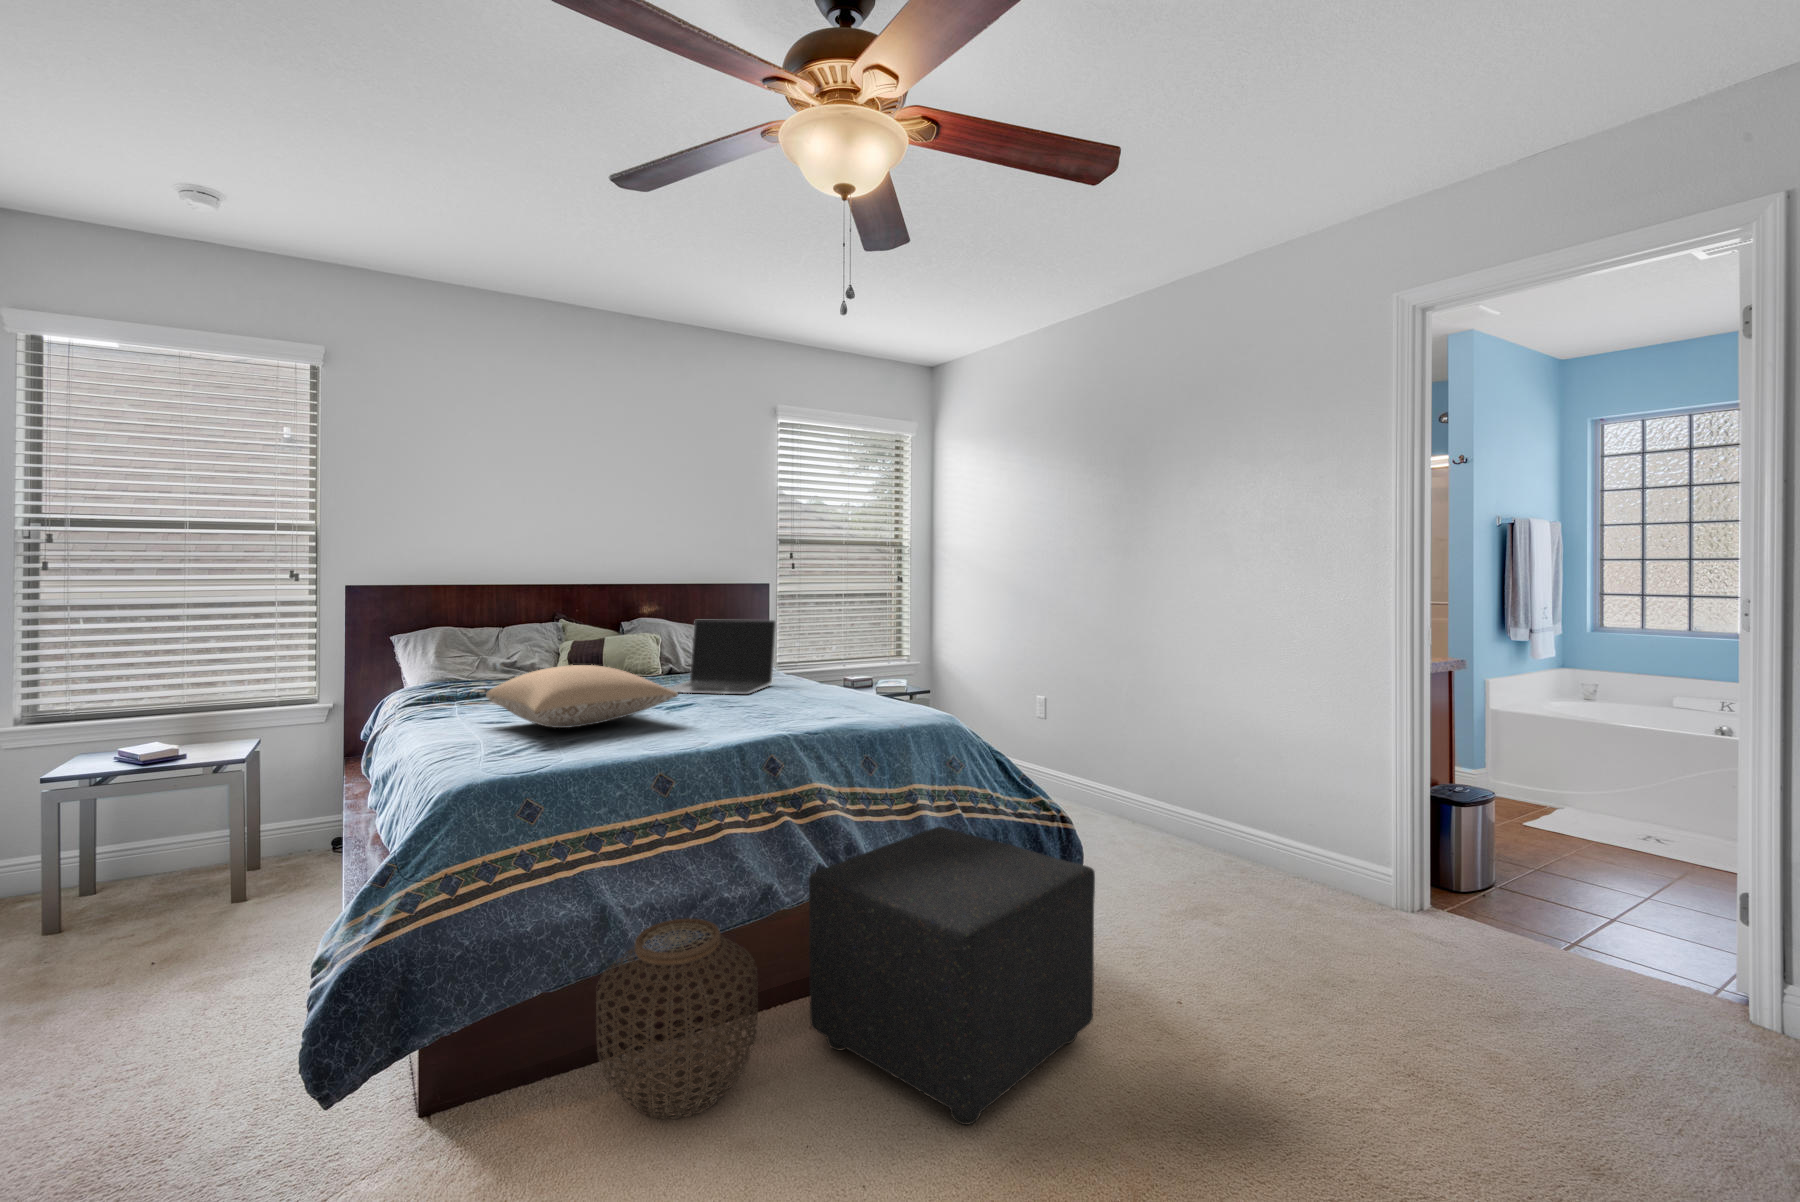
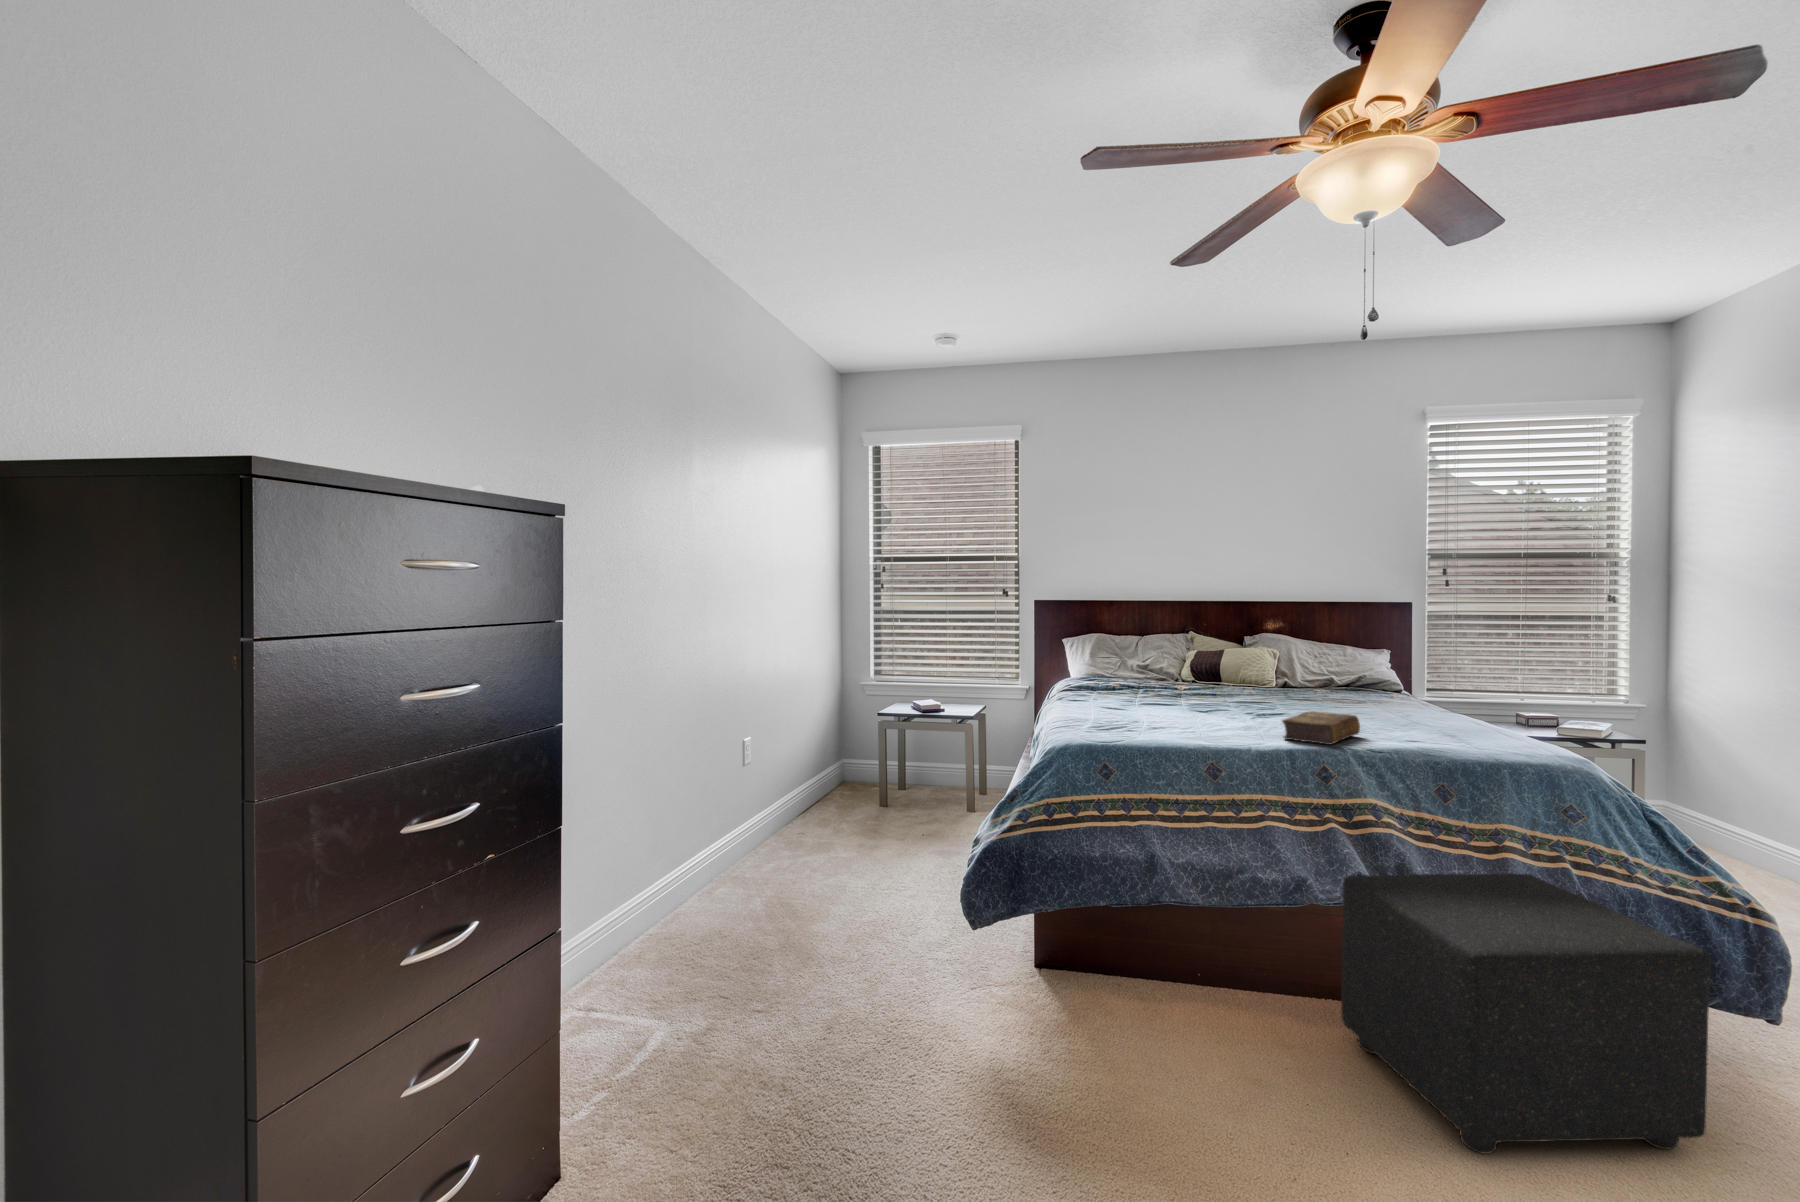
laptop: present [668,620,776,694] -> none [1259,635,1390,713]
pillow: present [486,665,678,728] -> none [1102,668,1253,718]
book: none [718,698,784,734] -> present [1282,711,1360,745]
woven basket: present [596,918,758,1119] -> none [1144,883,1282,1044]

